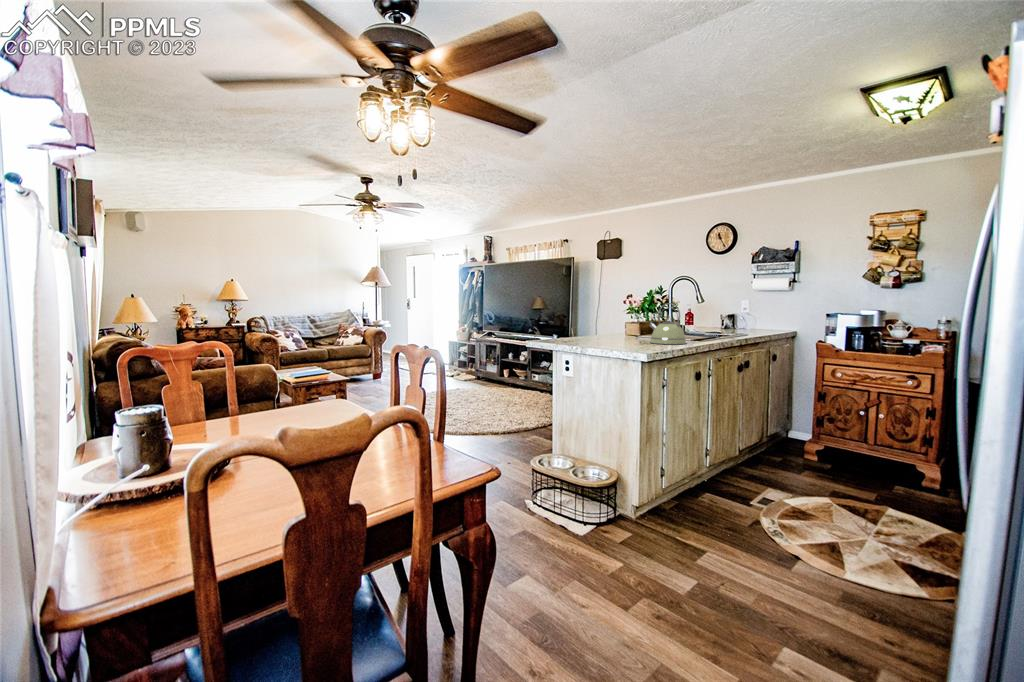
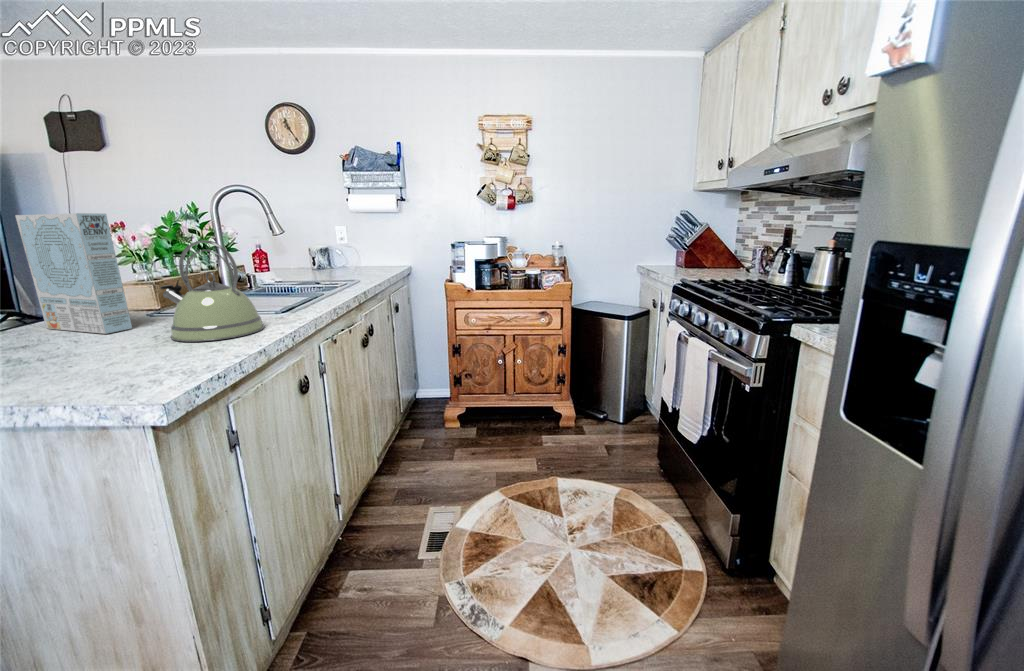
cereal box: none [604,292,635,340] -> present [15,213,132,334]

